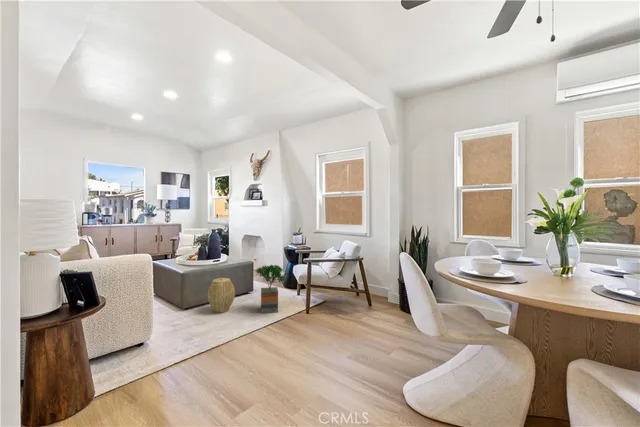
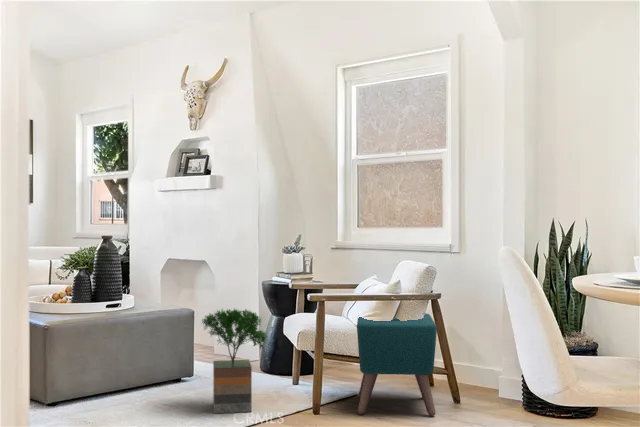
ottoman: none [326,266,362,314] -> present [357,313,437,416]
woven basket: present [208,278,235,313] -> none [98,338,157,412]

